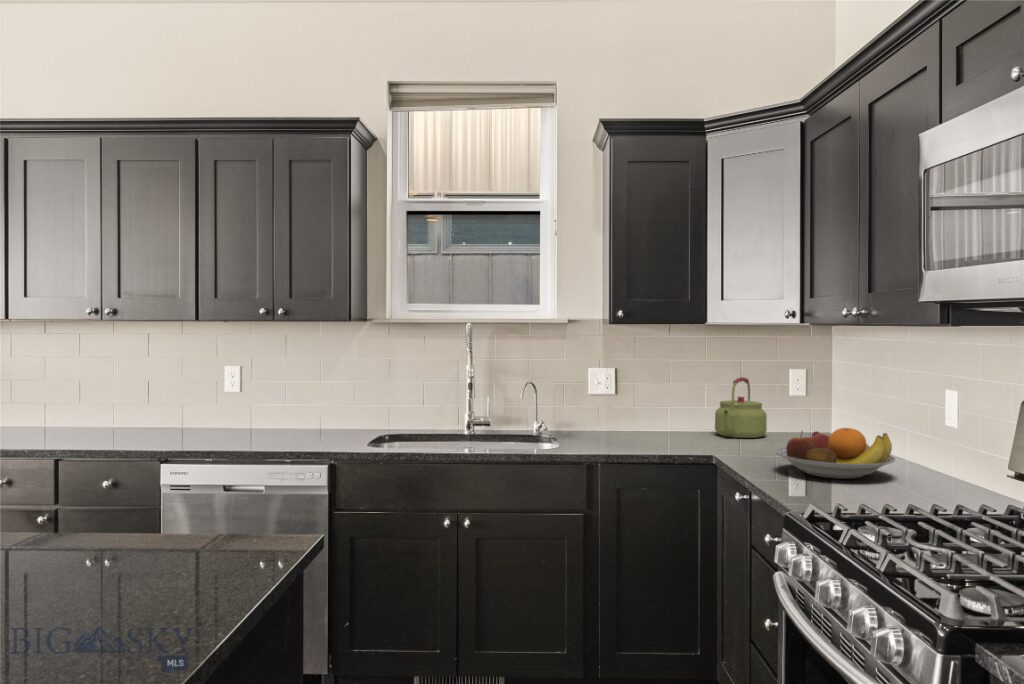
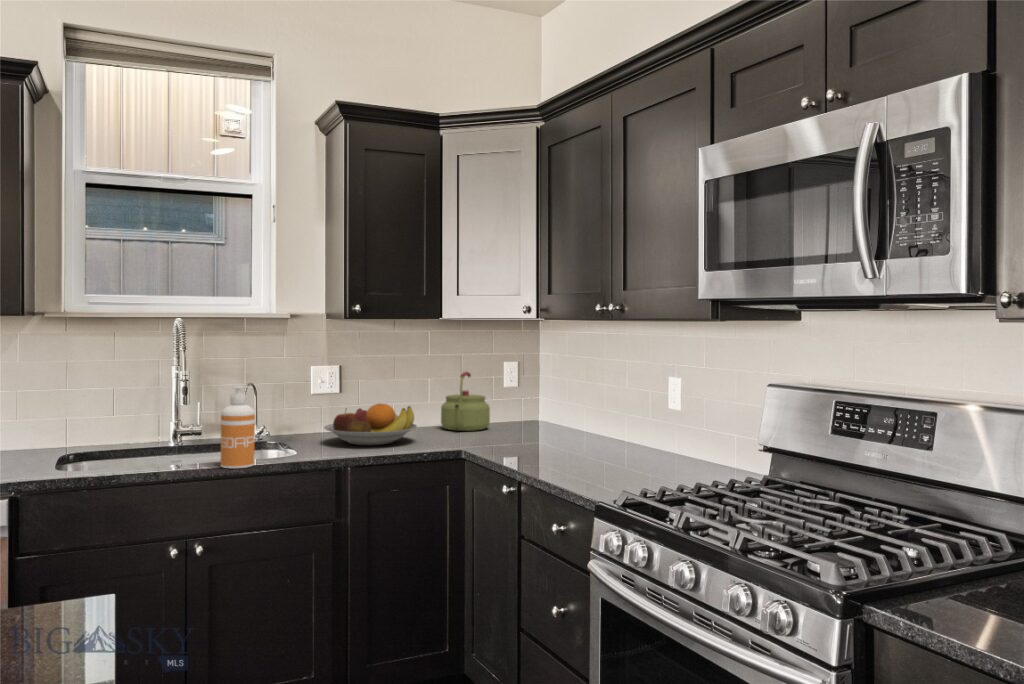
soap dispenser: none [485,384,513,455] -> present [221,386,255,469]
fruit bowl: present [775,428,895,479] -> present [324,404,417,445]

